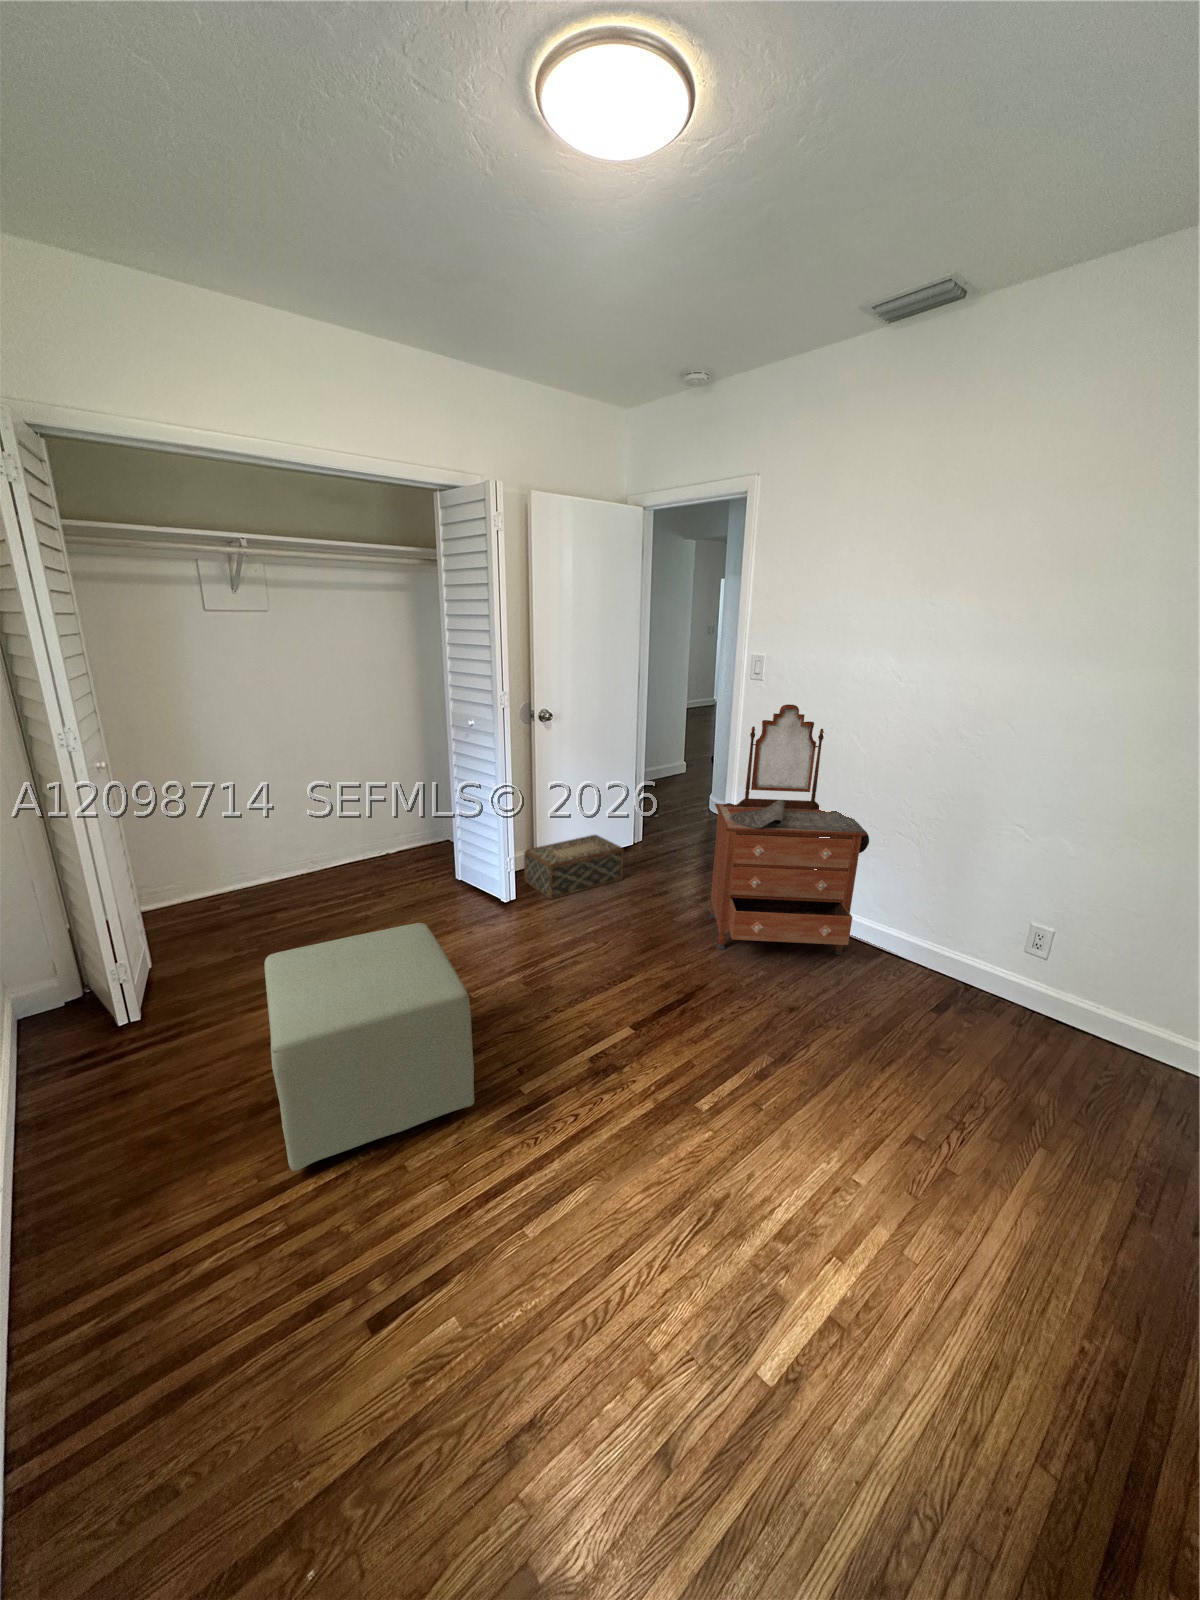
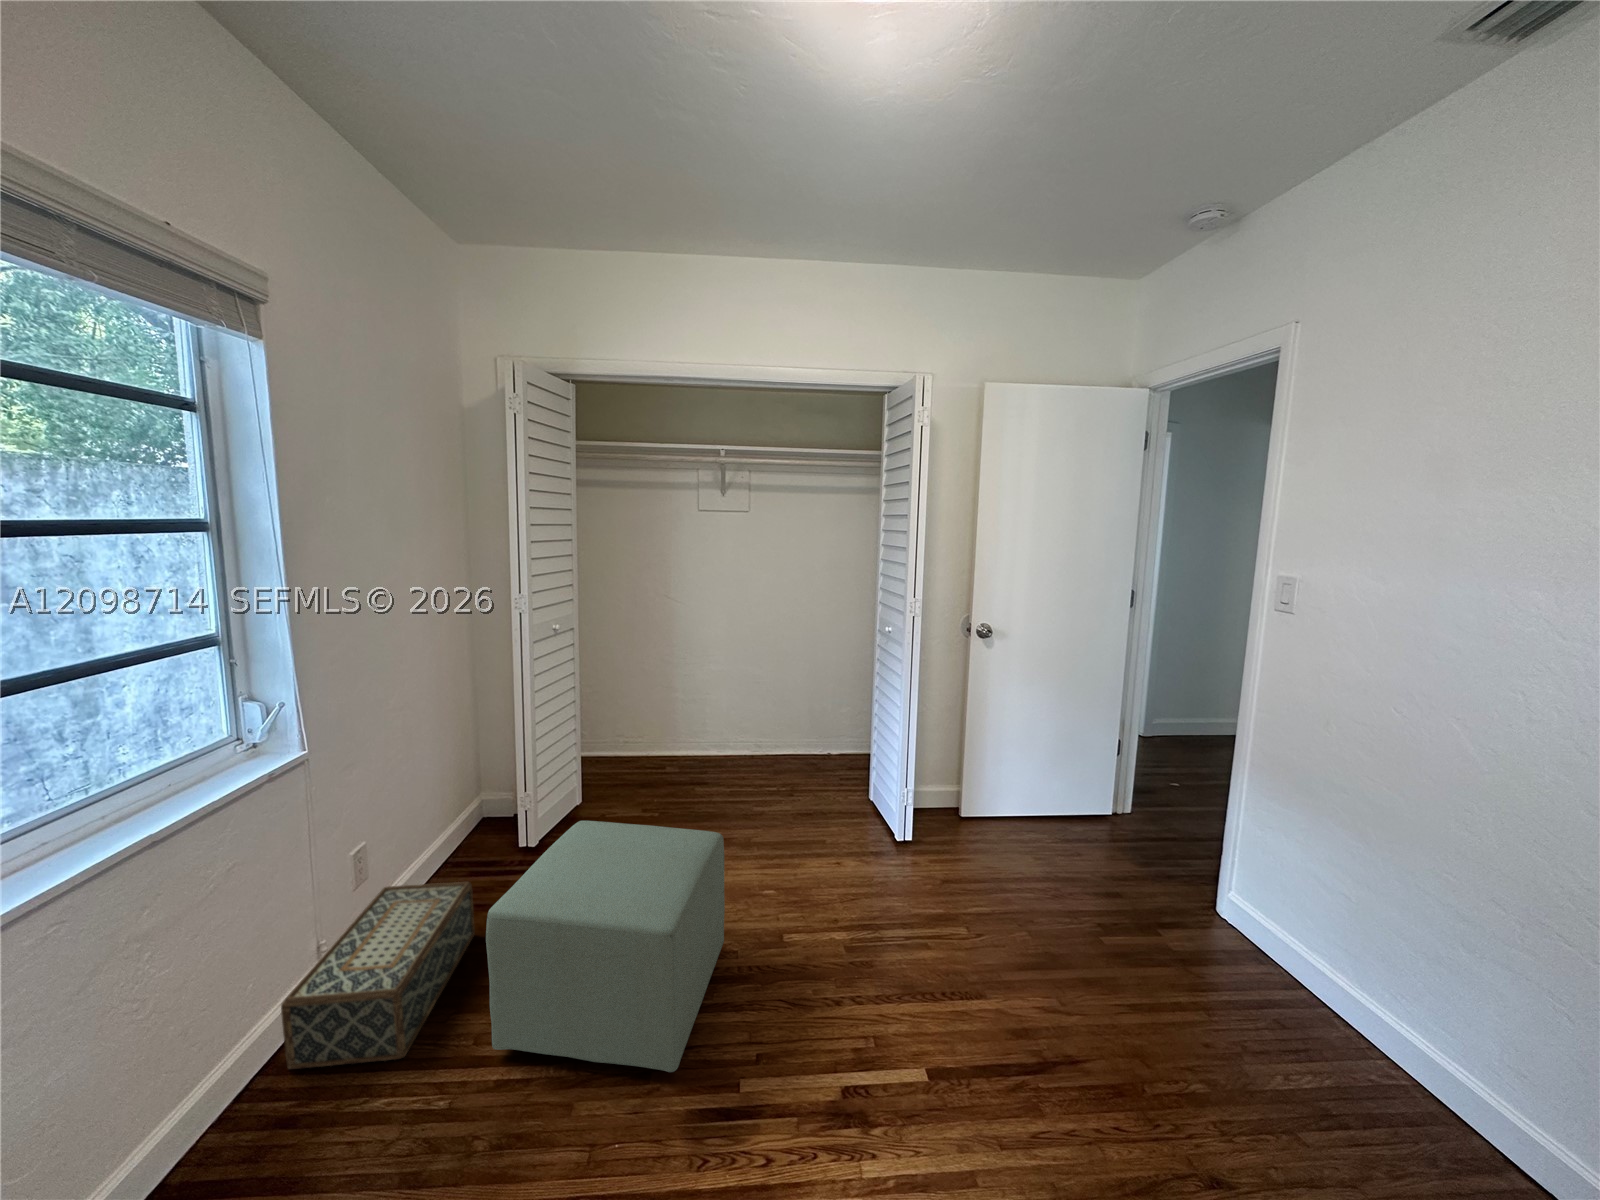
dresser: present [710,704,869,955] -> none [1148,652,1478,1137]
woven basket: present [524,835,624,899] -> present [281,882,475,1069]

